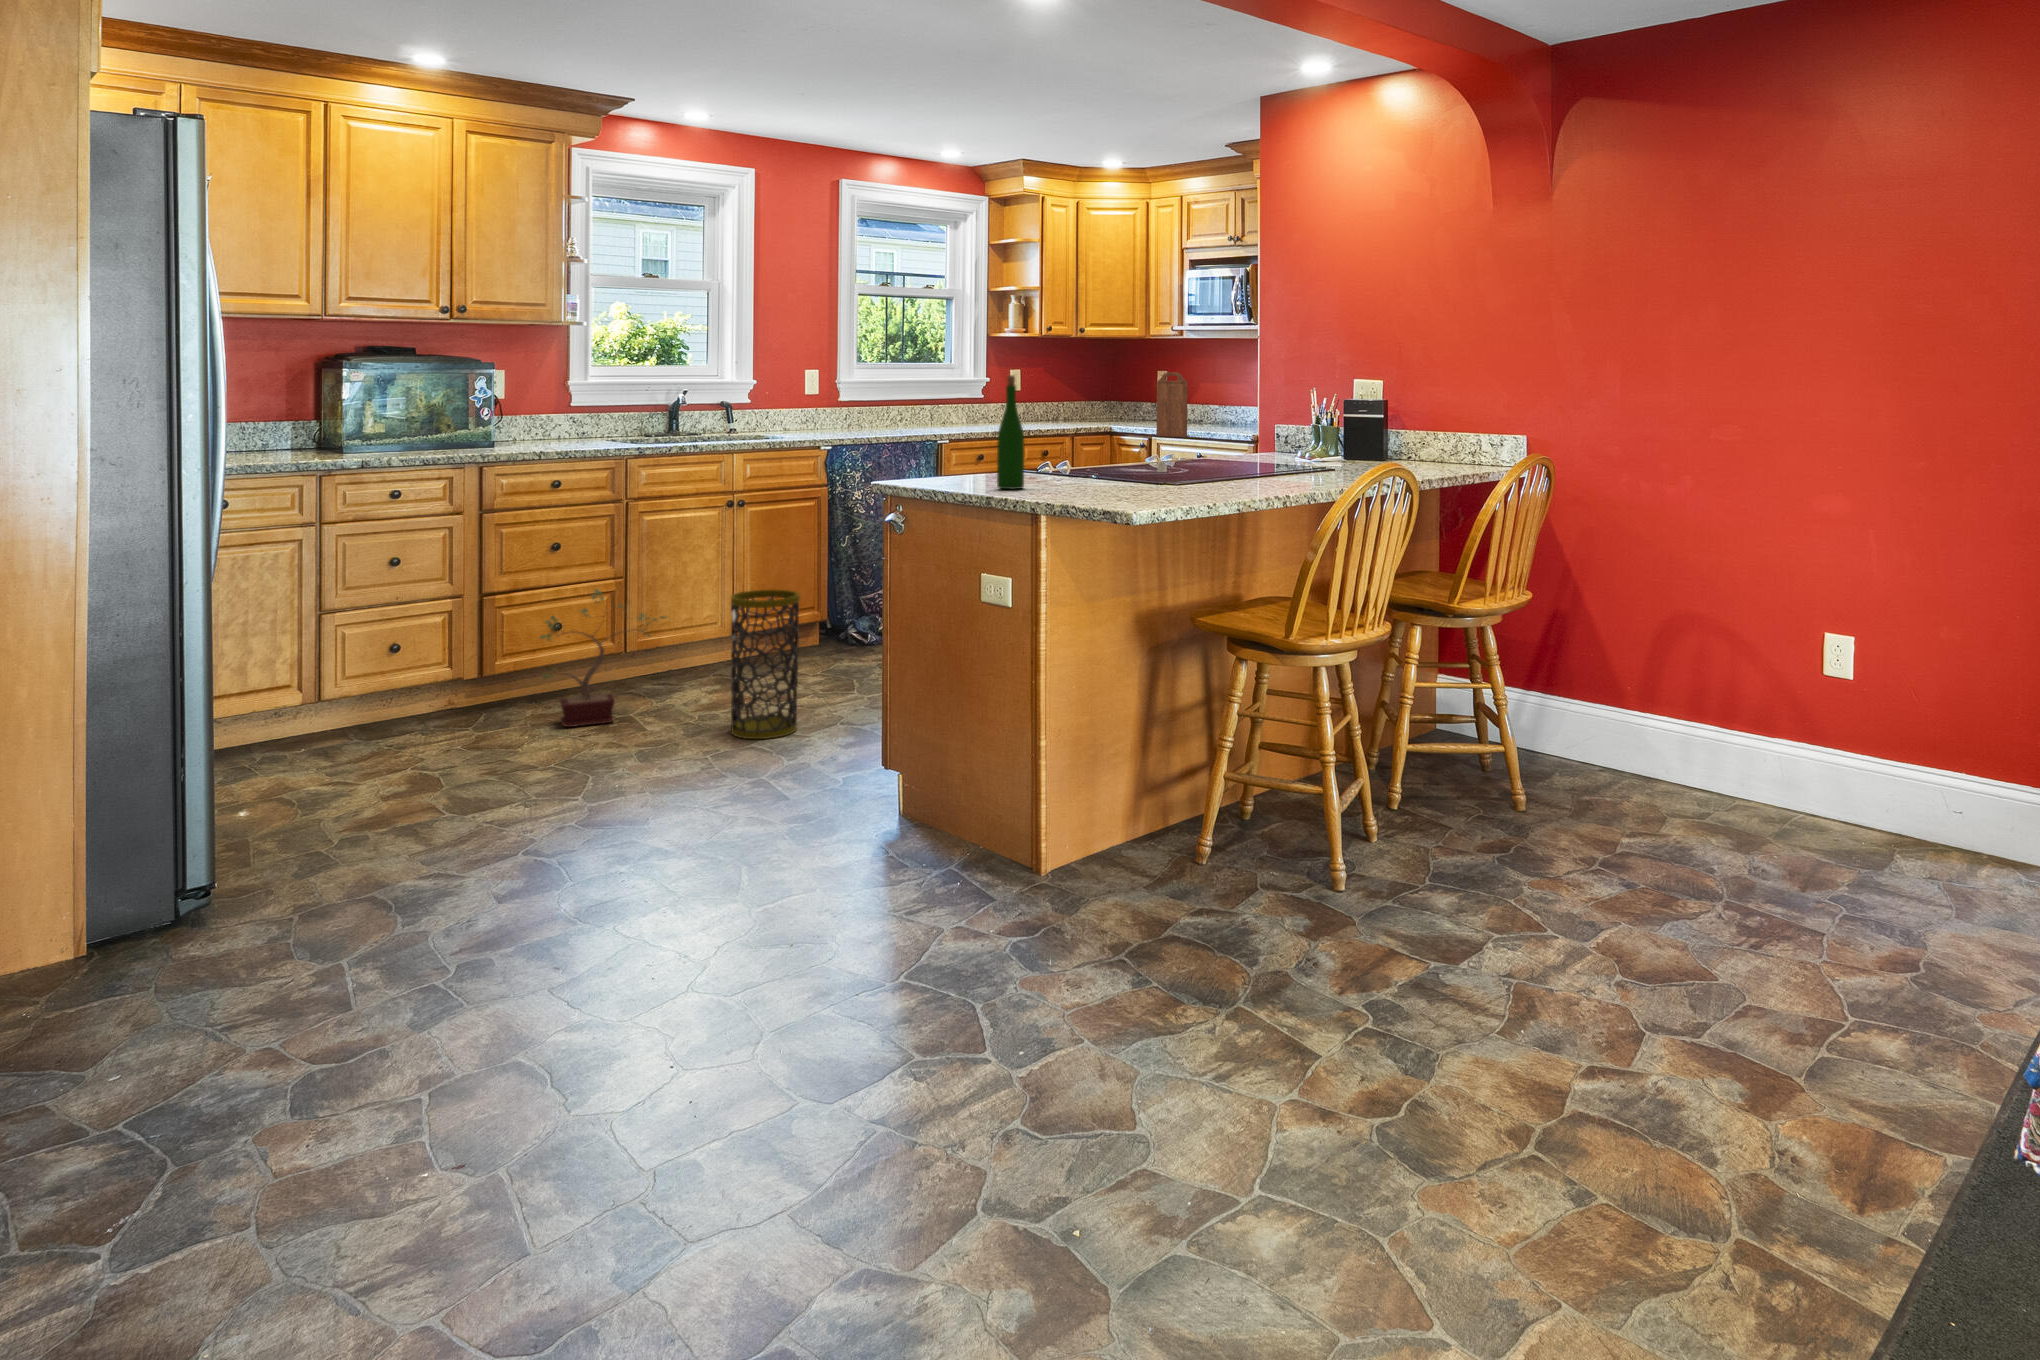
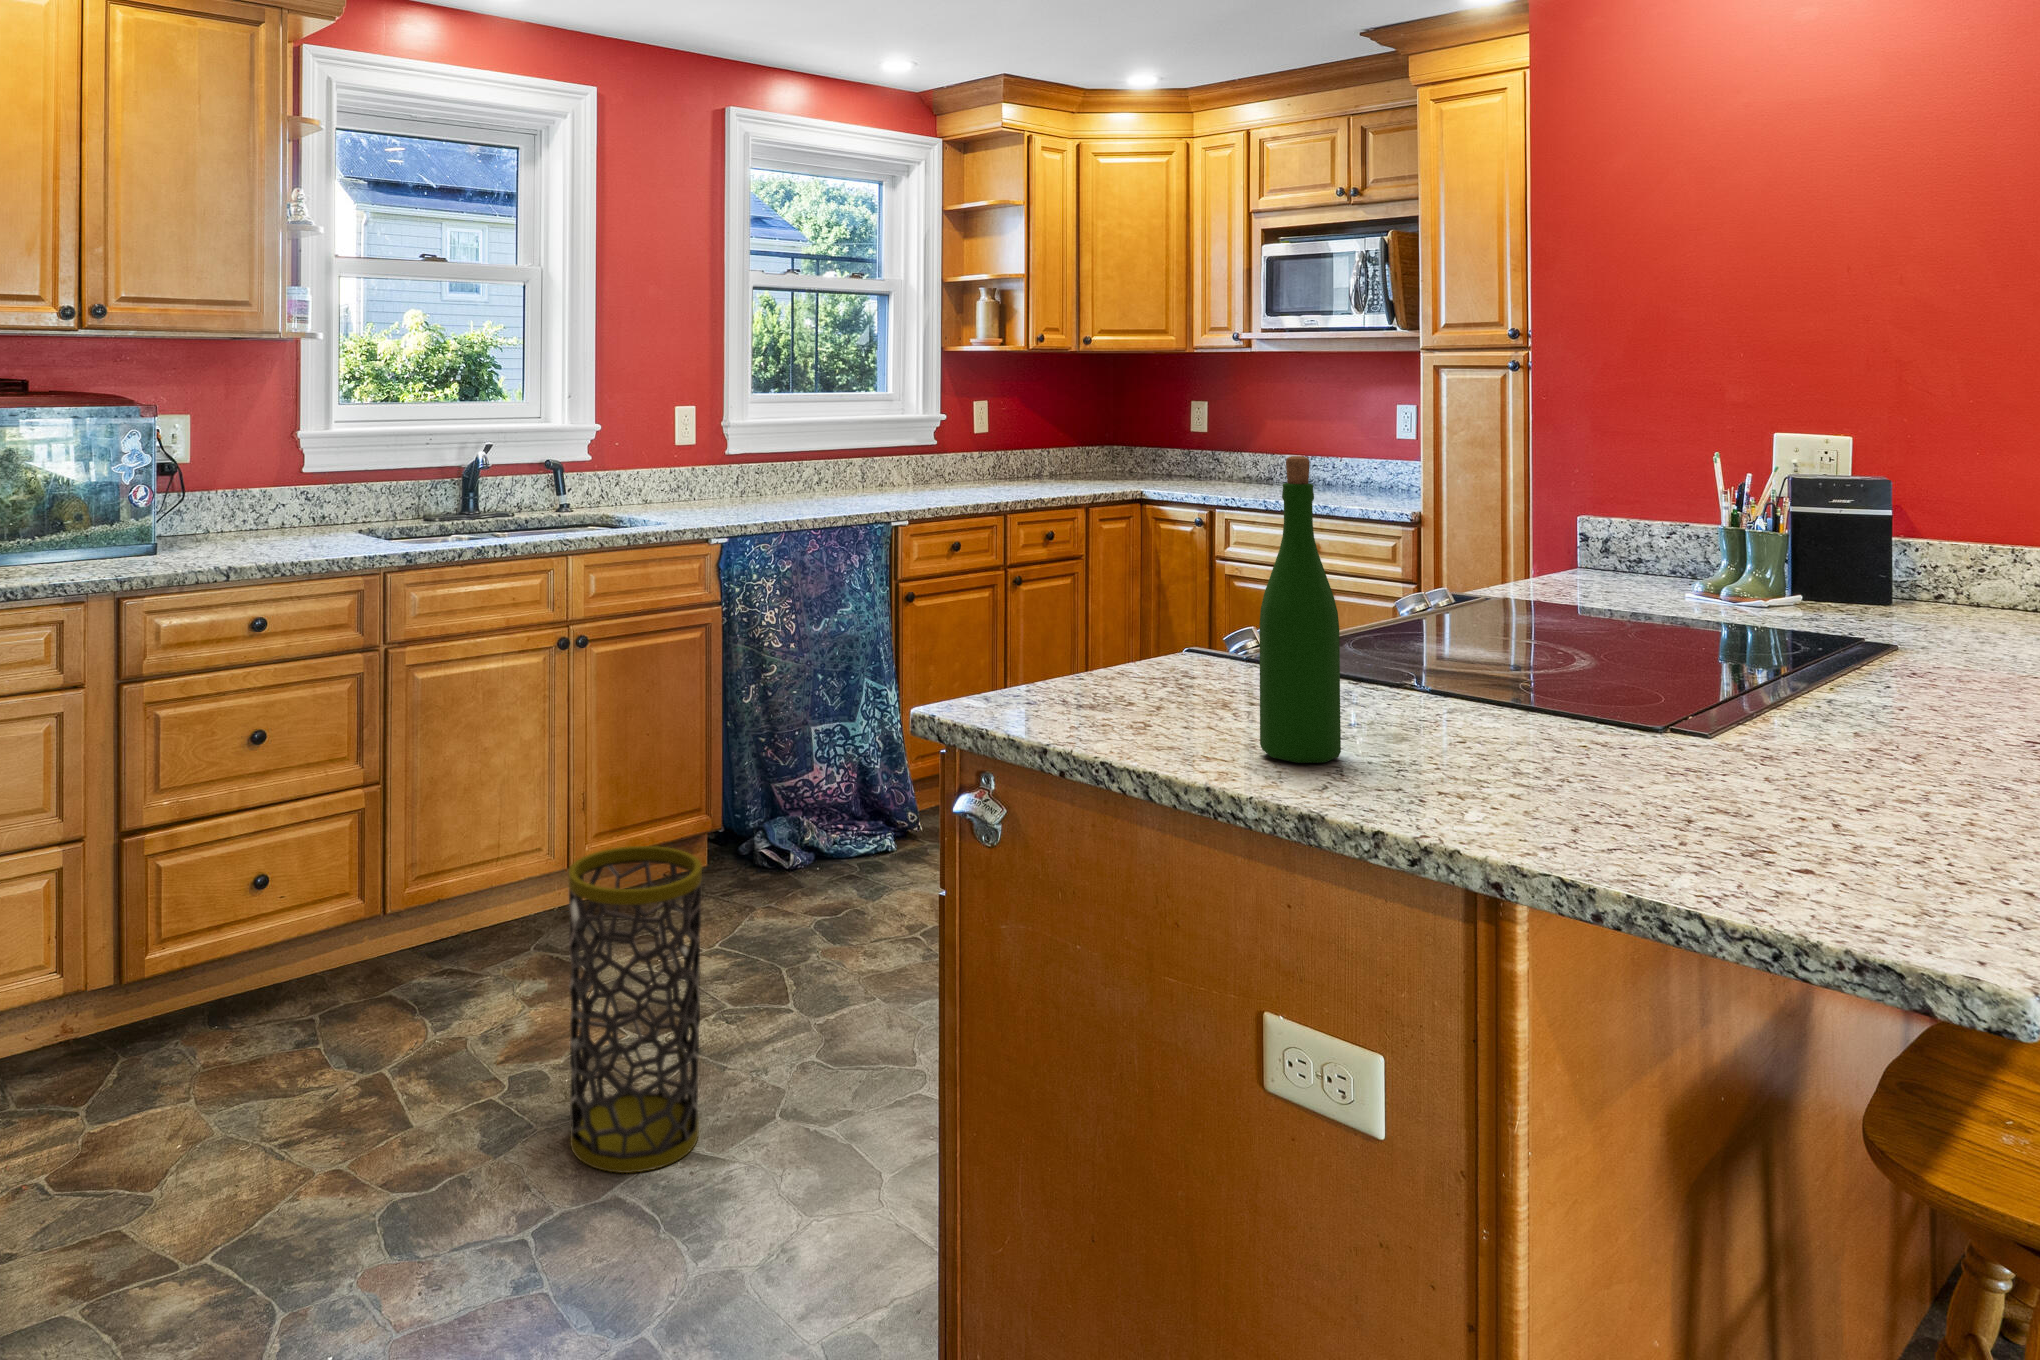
cutting board: present [1157,372,1187,437] -> none [1198,403,1252,504]
potted plant: present [540,590,666,727] -> none [203,833,453,1114]

